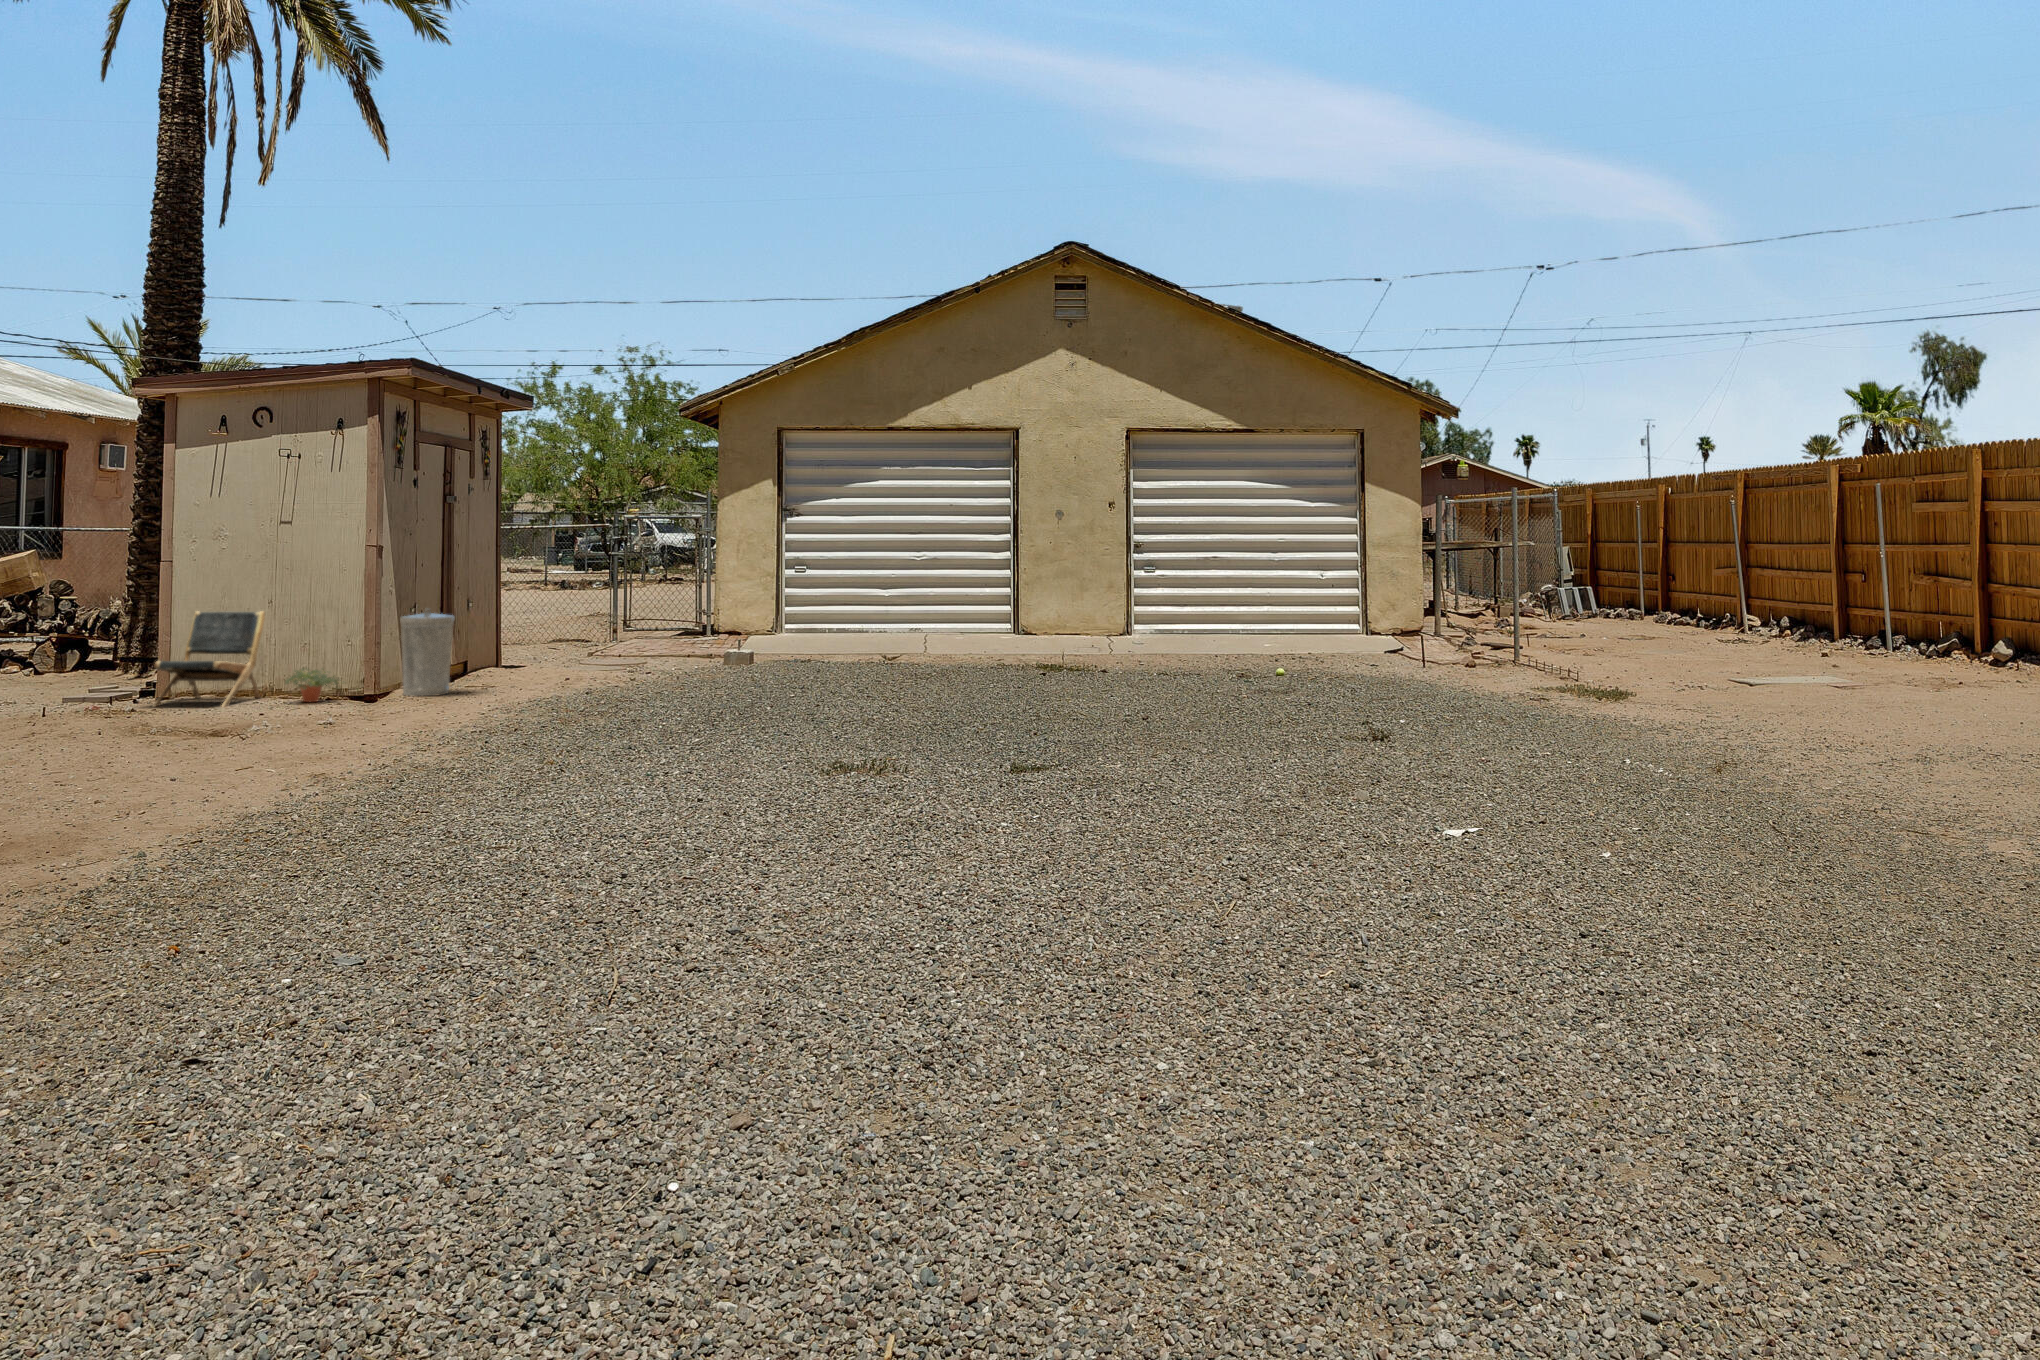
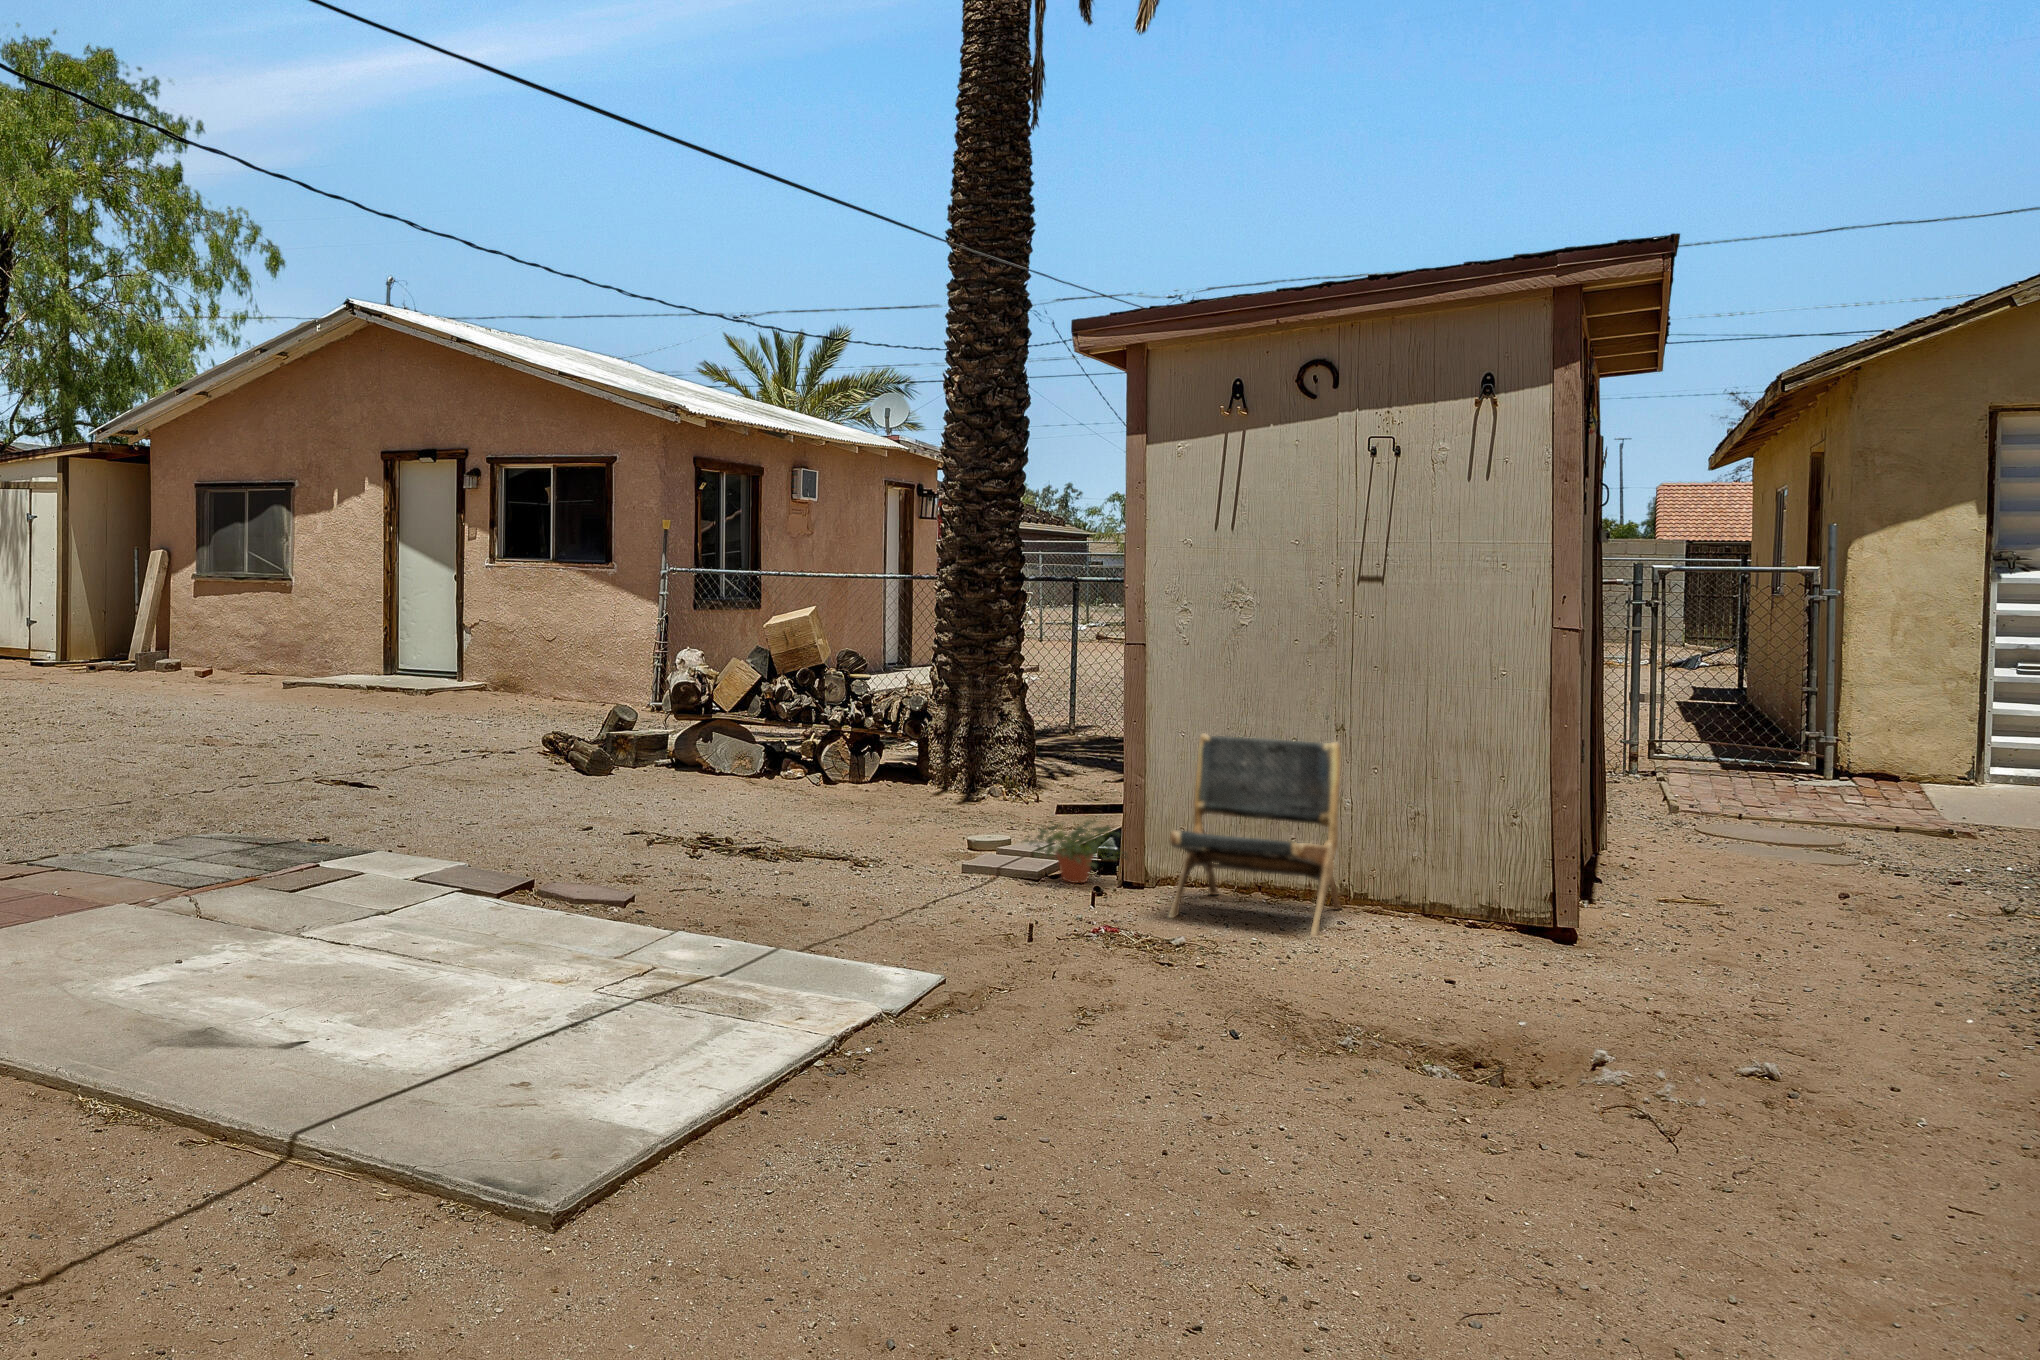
trash can: present [400,608,455,696] -> none [1614,754,1741,942]
potted plant: present [285,669,338,702] -> present [1024,821,1128,883]

